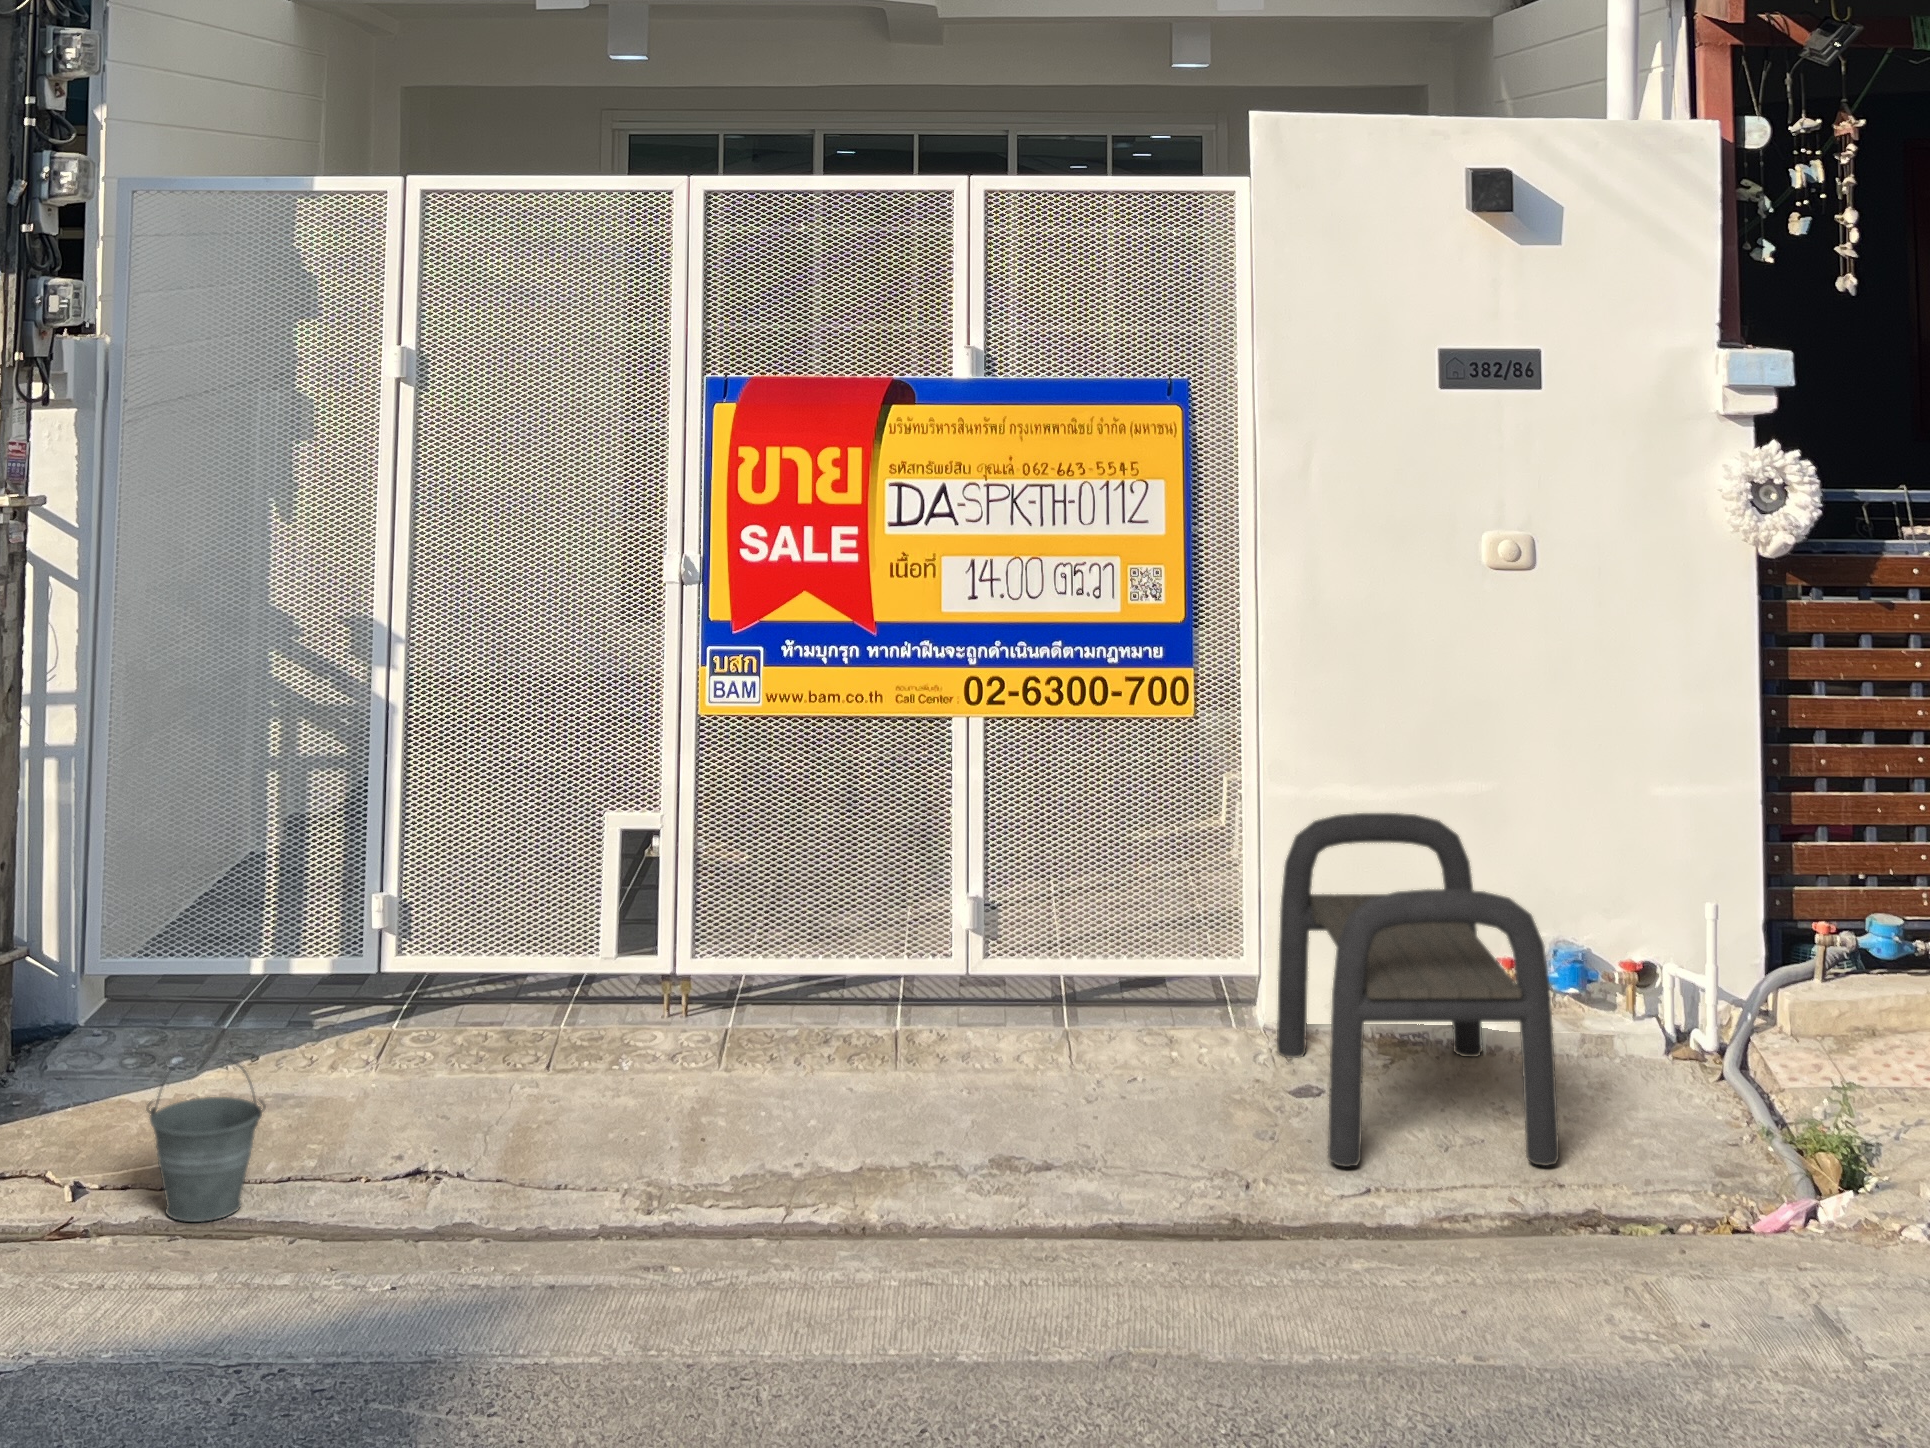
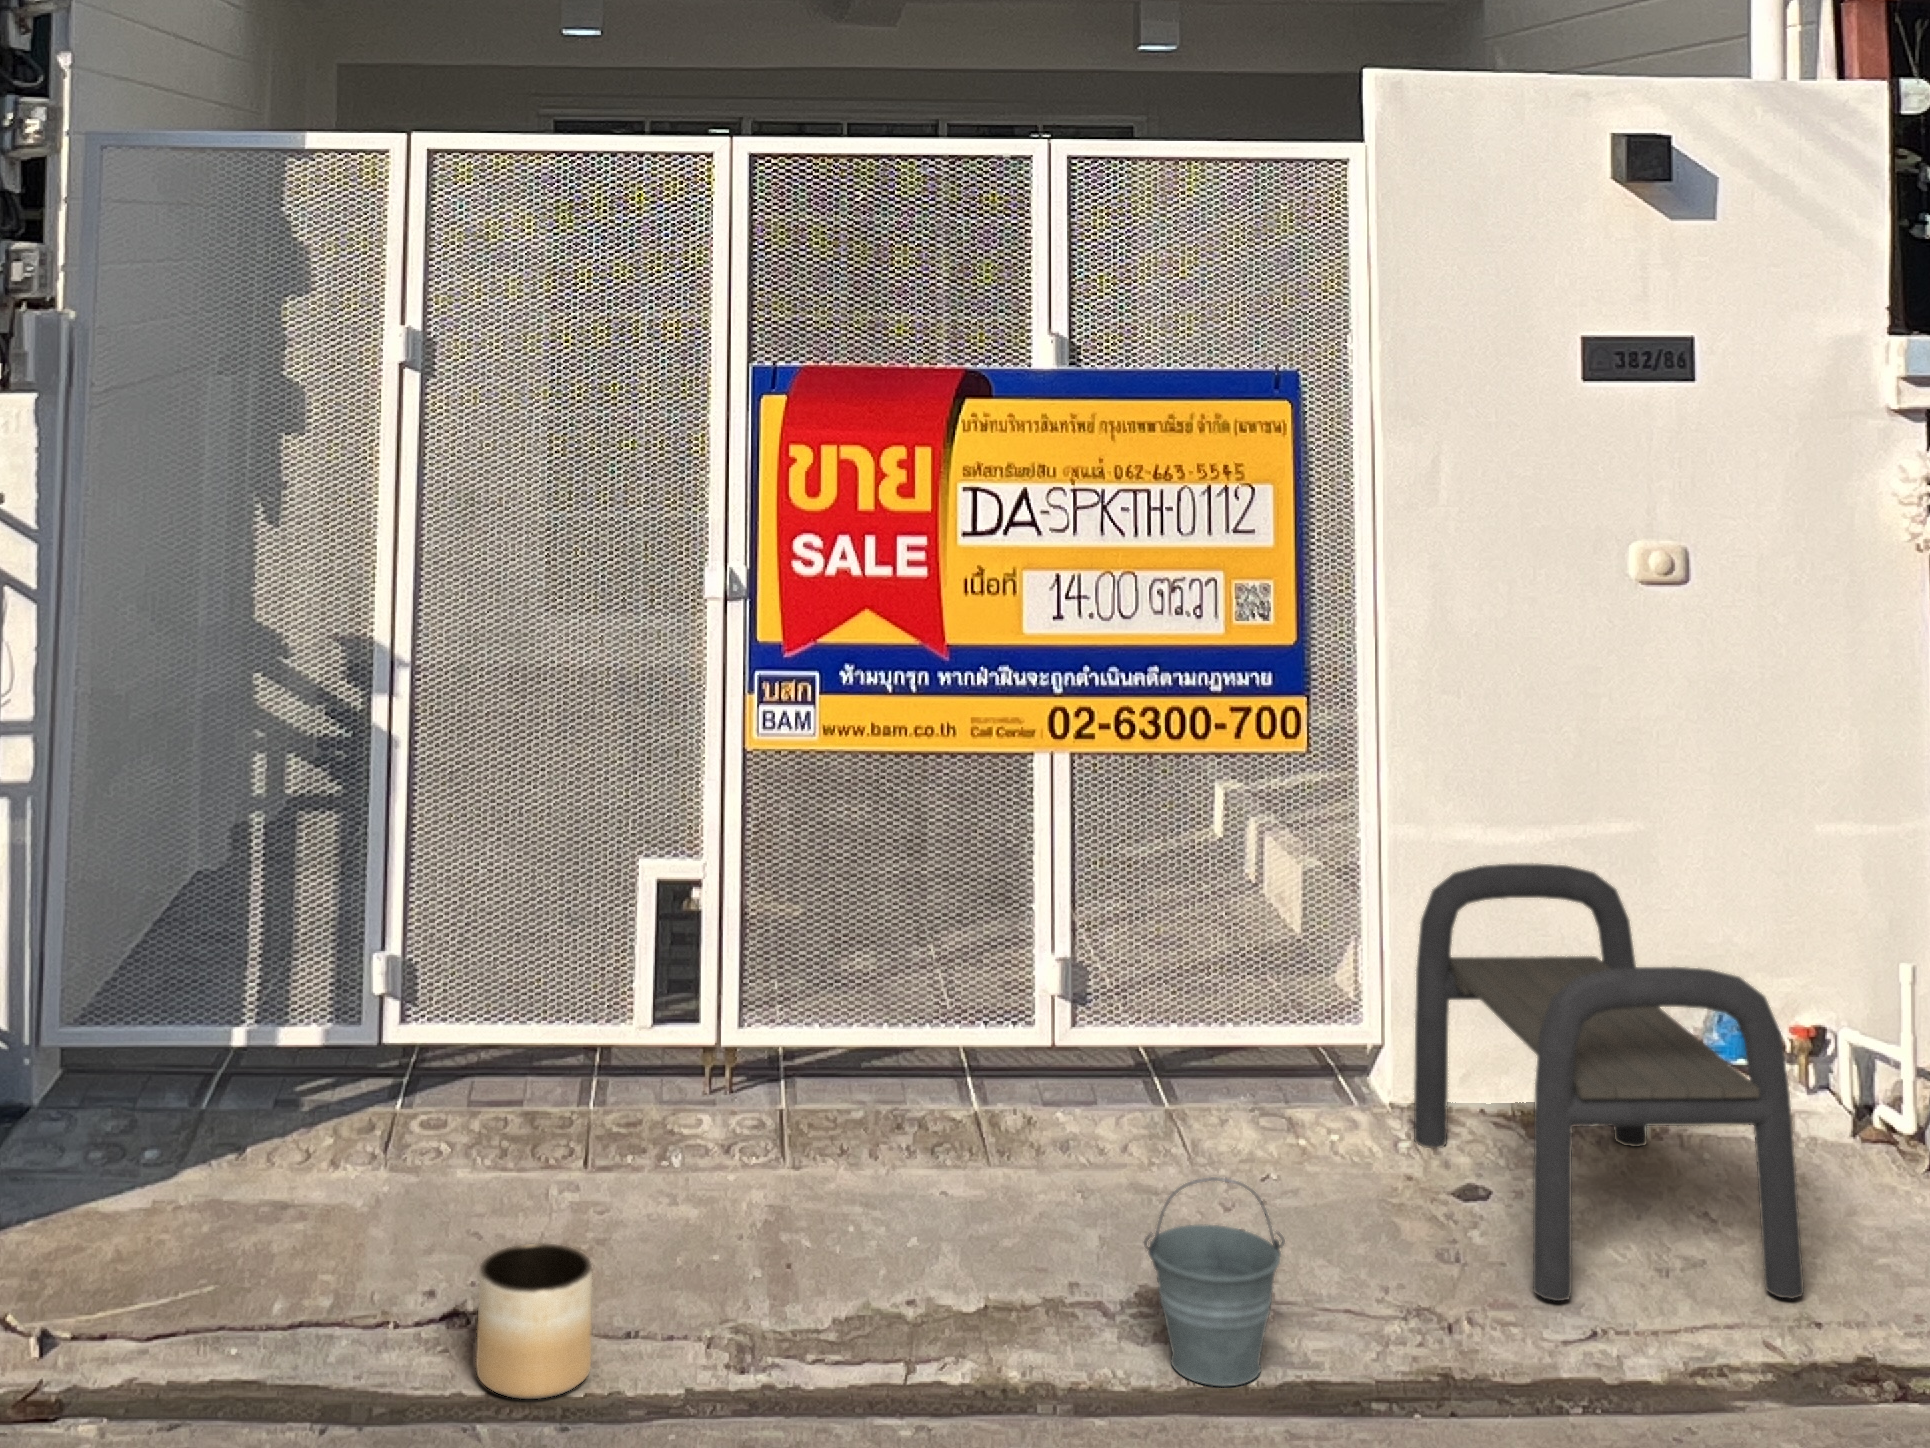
bucket: present [147,1055,265,1222] -> present [1144,1177,1285,1386]
planter: none [428,1113,523,1232] -> present [476,1243,592,1399]

